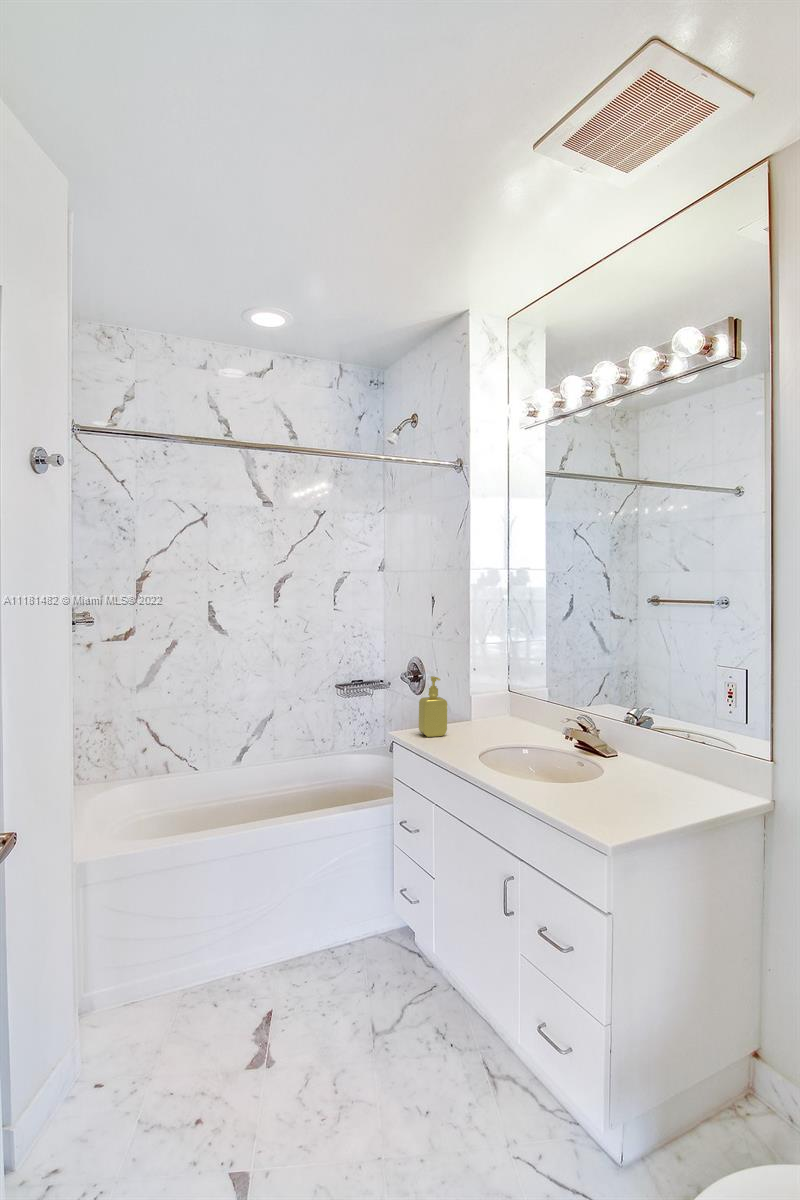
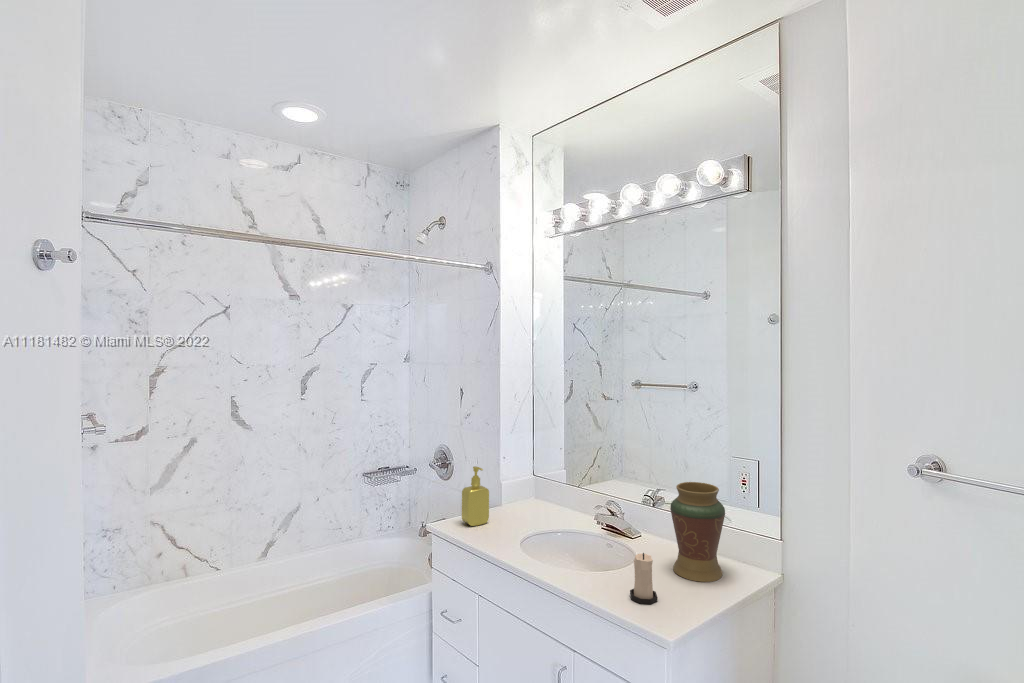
decorative vase: none [625,694,687,799] -> present [670,482,725,582]
candle: none [563,757,592,809] -> present [630,553,657,604]

